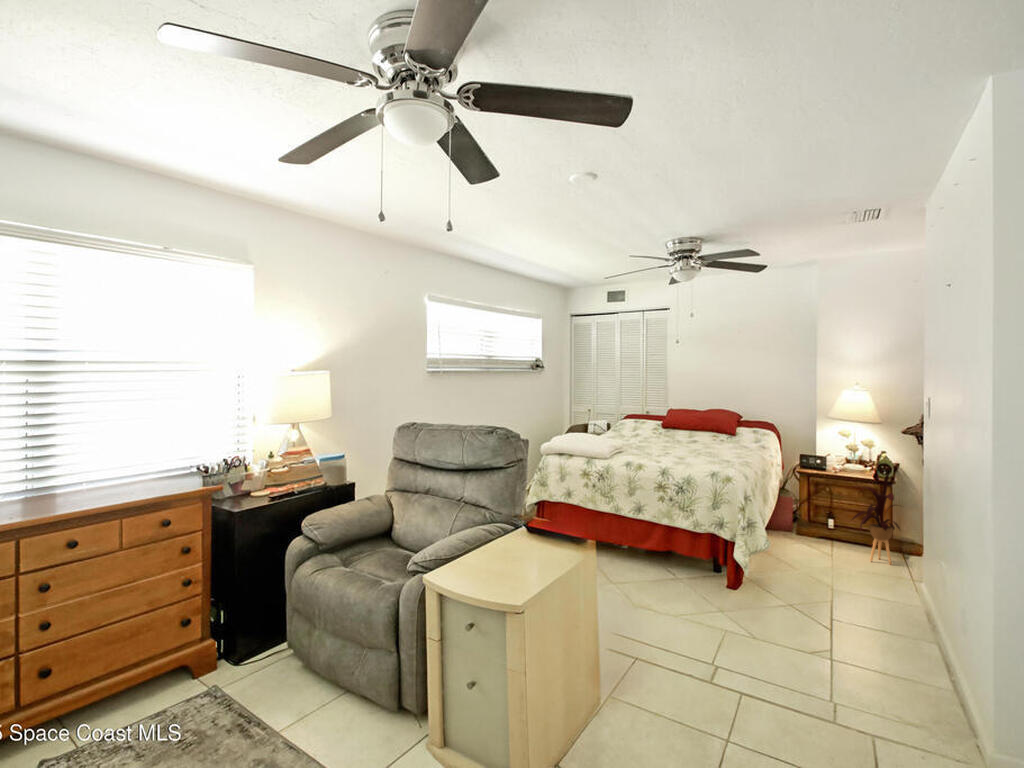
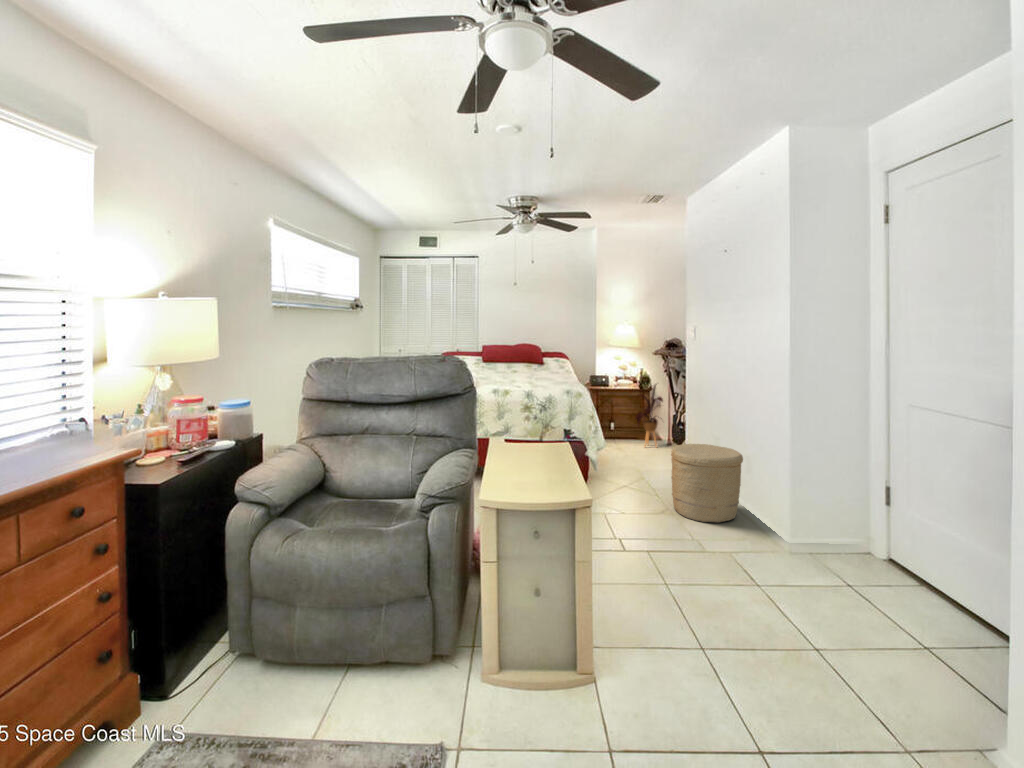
woven basket: none [817,564,931,689] -> present [671,444,743,523]

